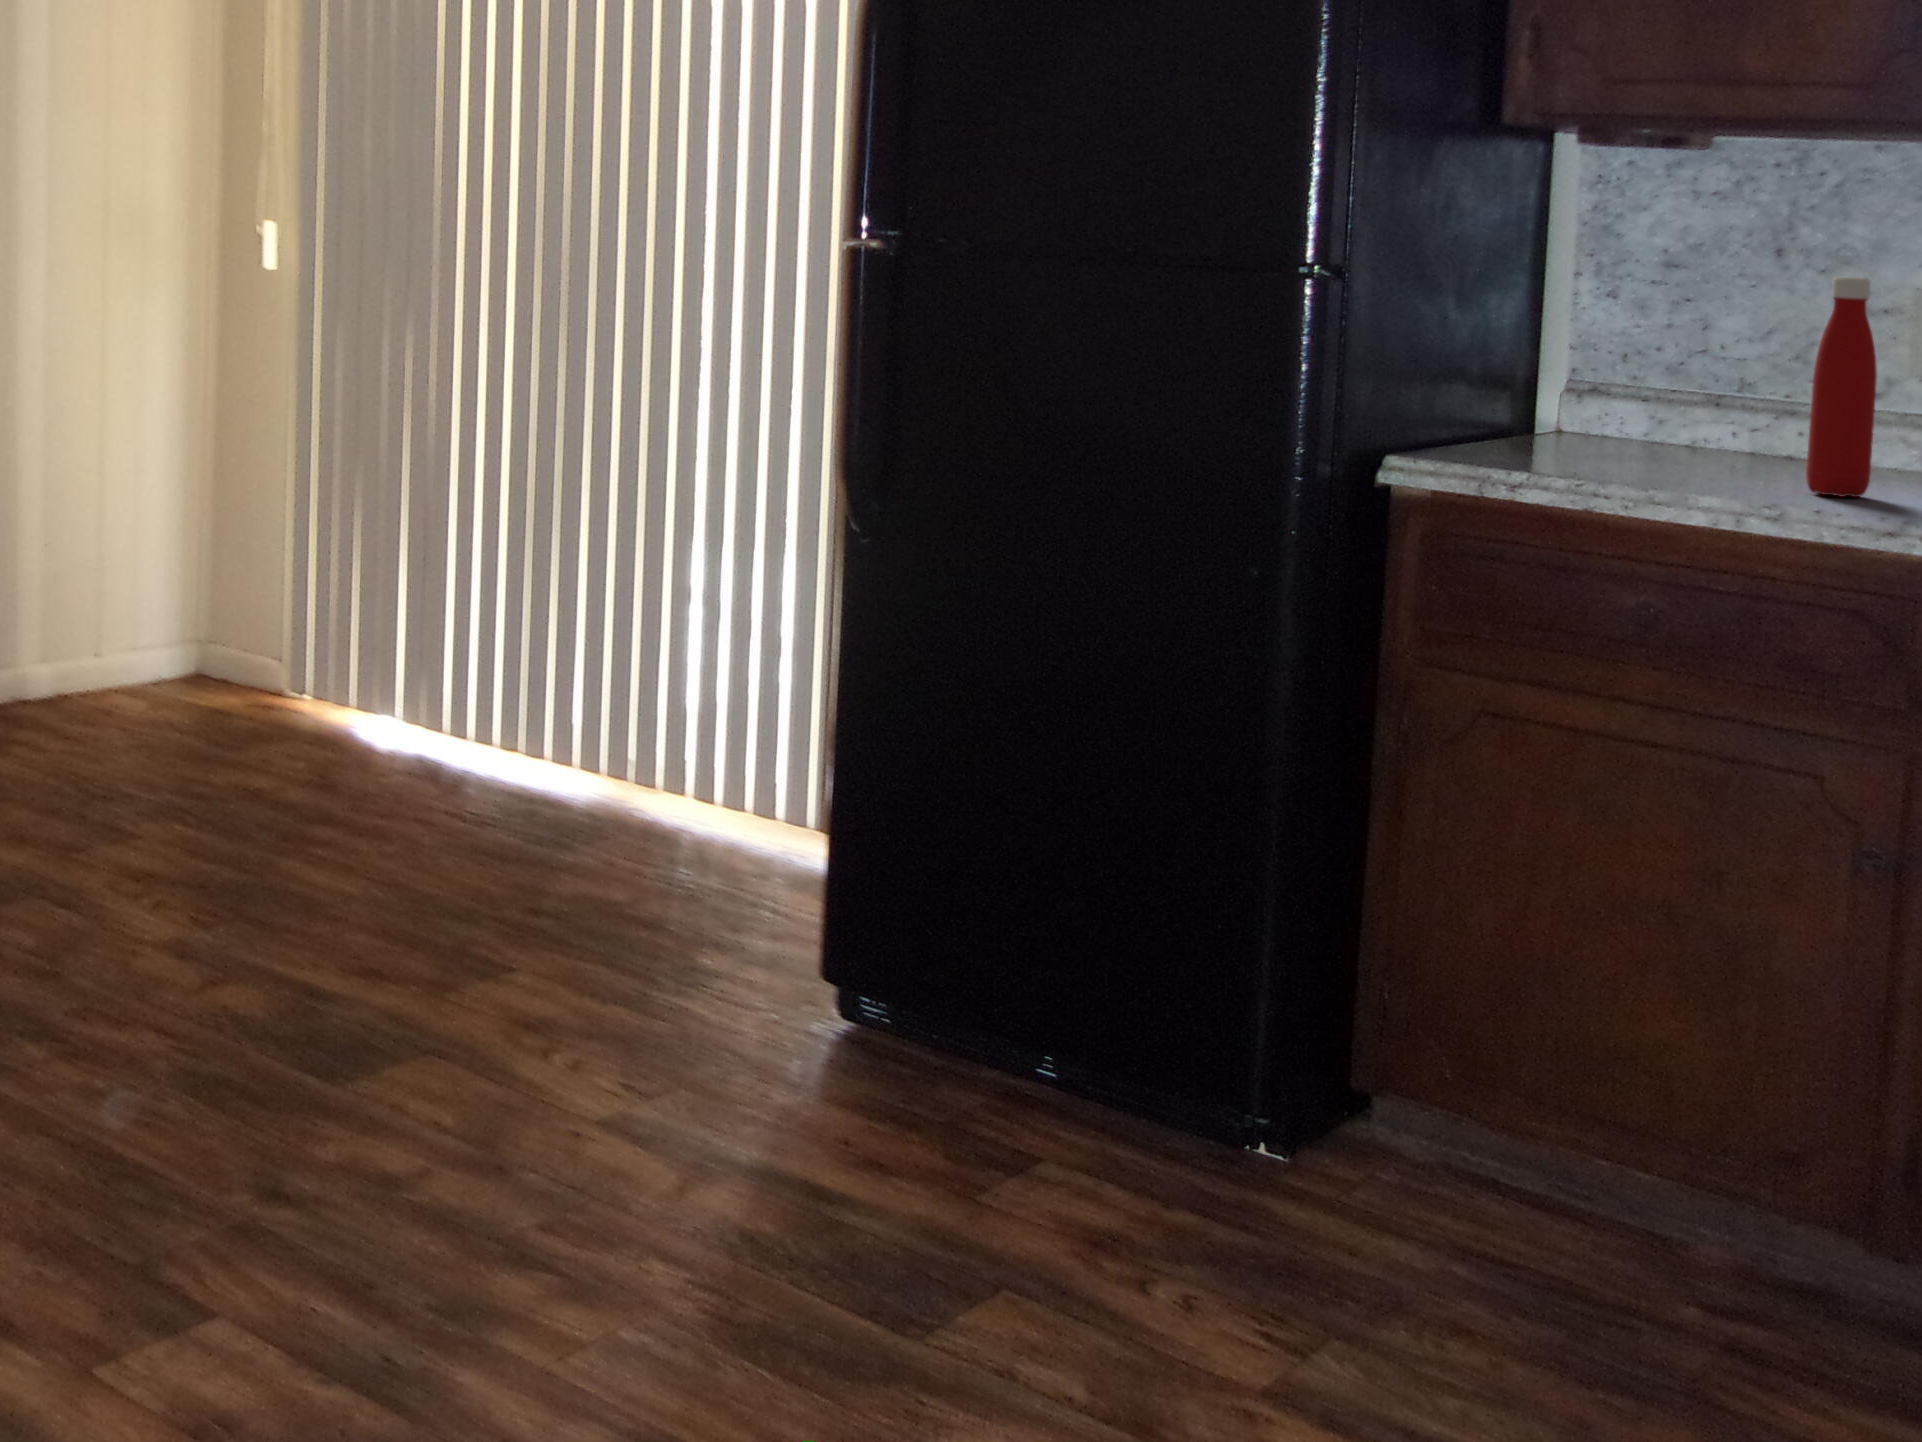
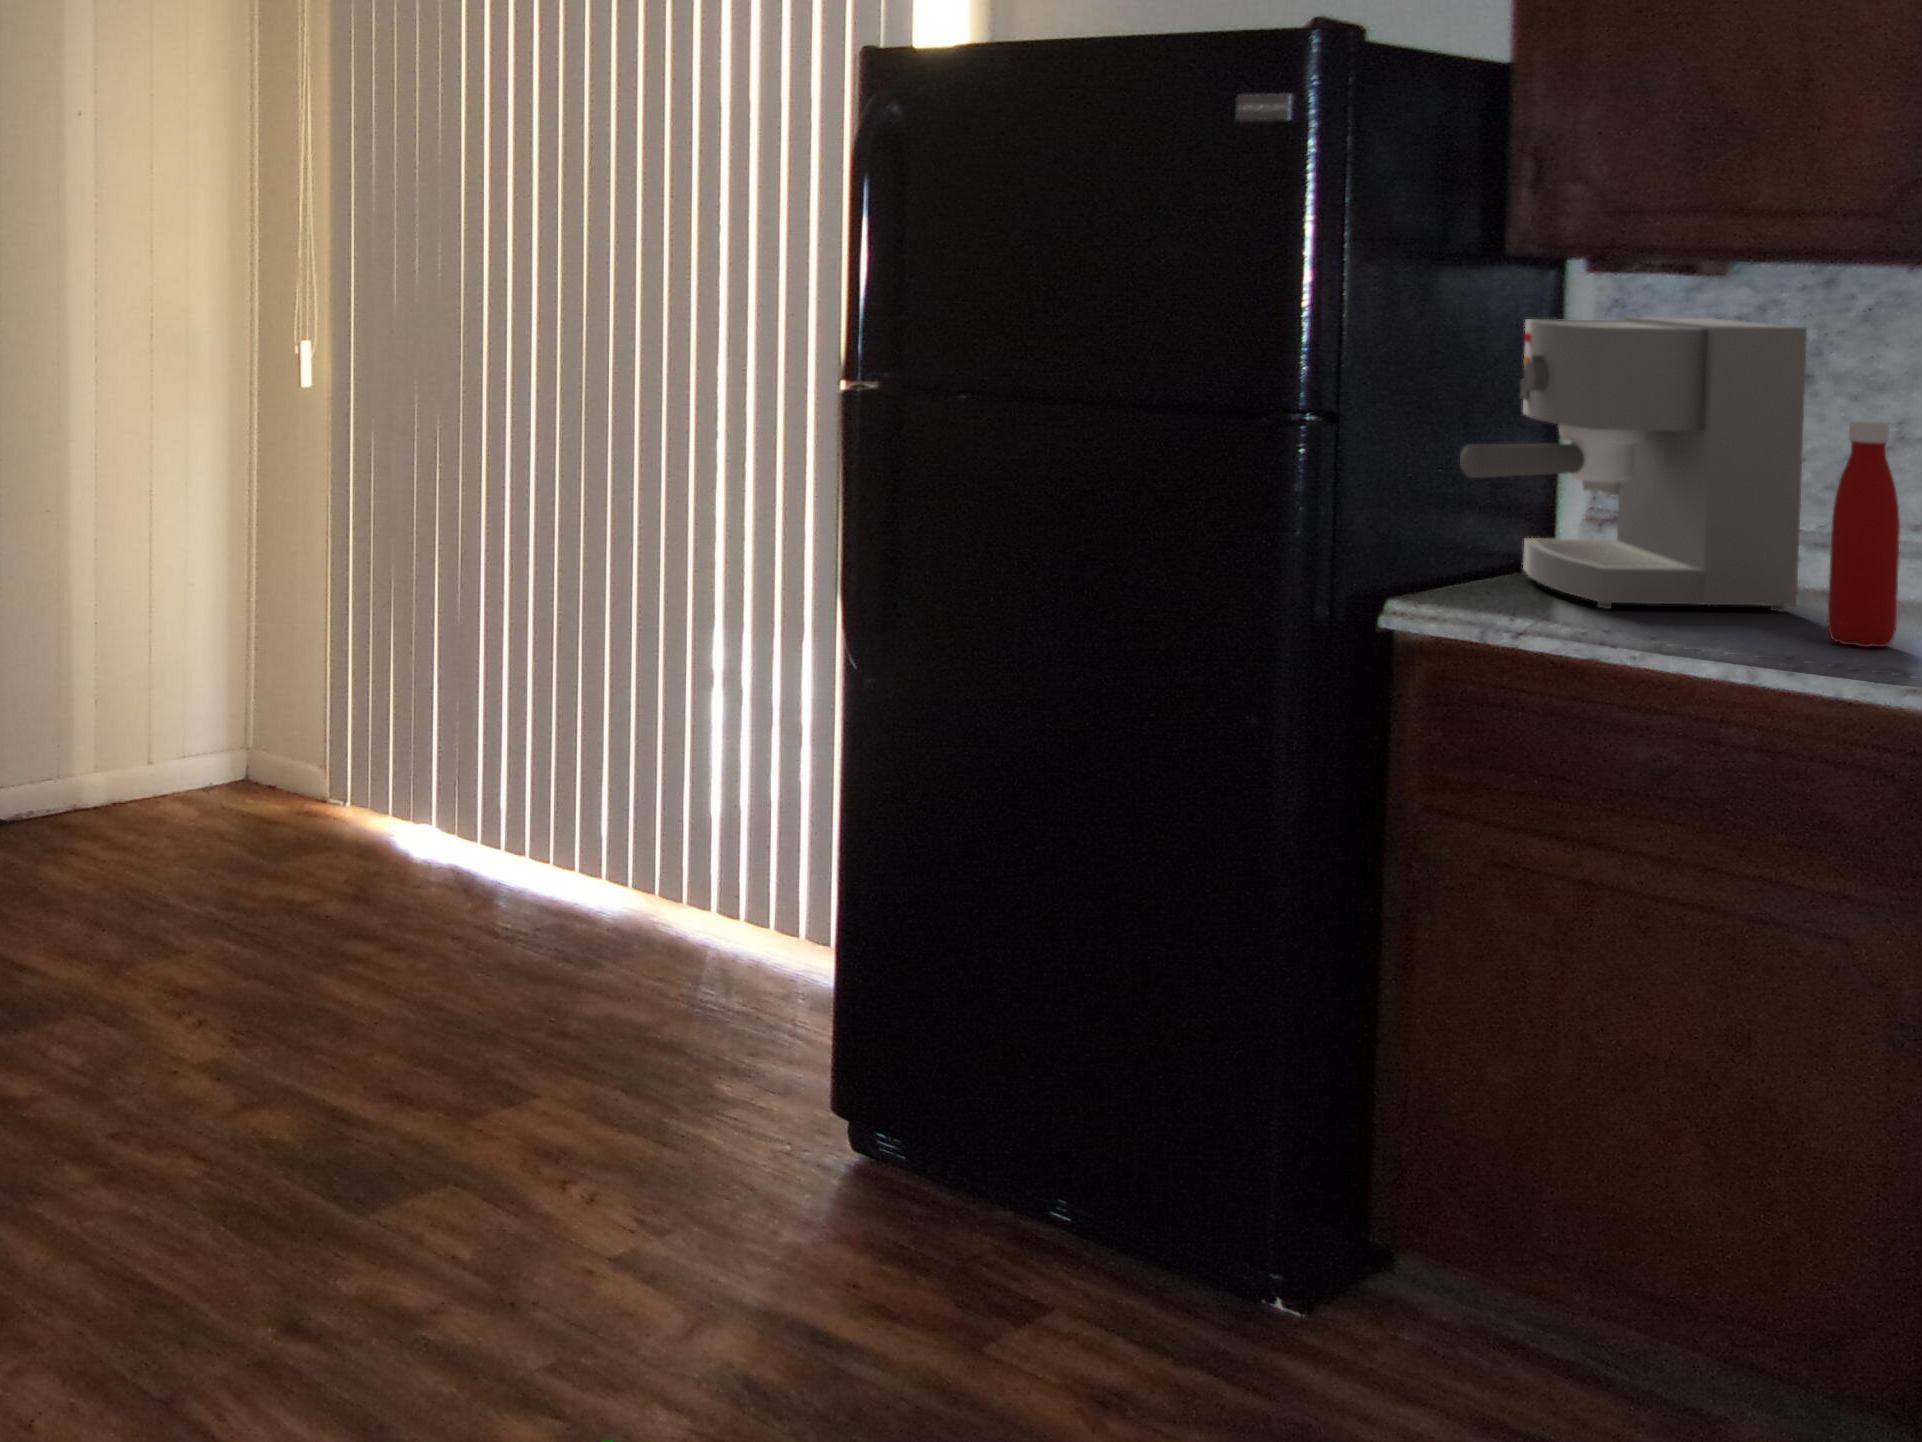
coffee maker: none [1457,188,1788,470] -> present [1460,317,1807,611]

